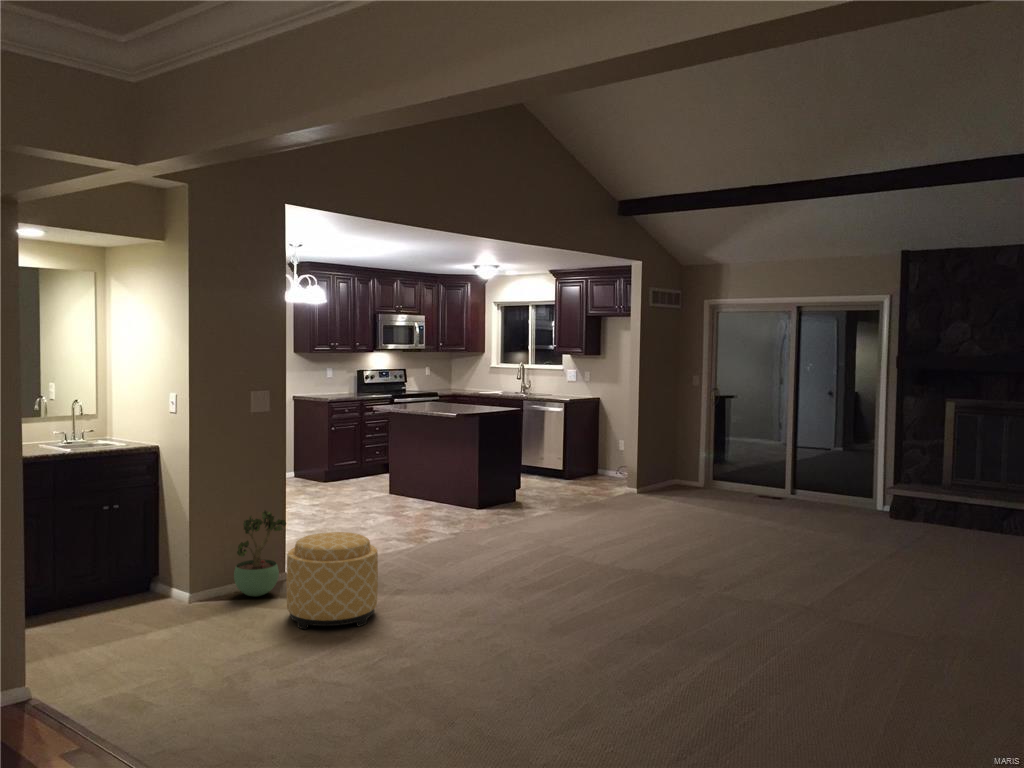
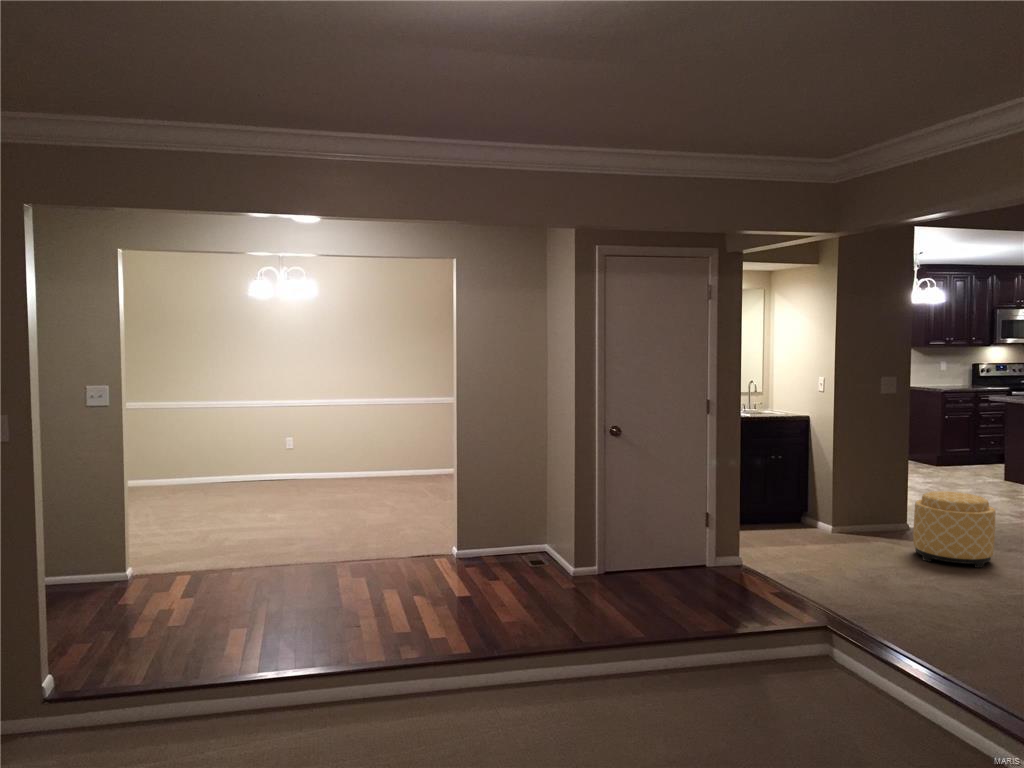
potted plant: present [234,511,286,596] -> none [867,470,912,536]

